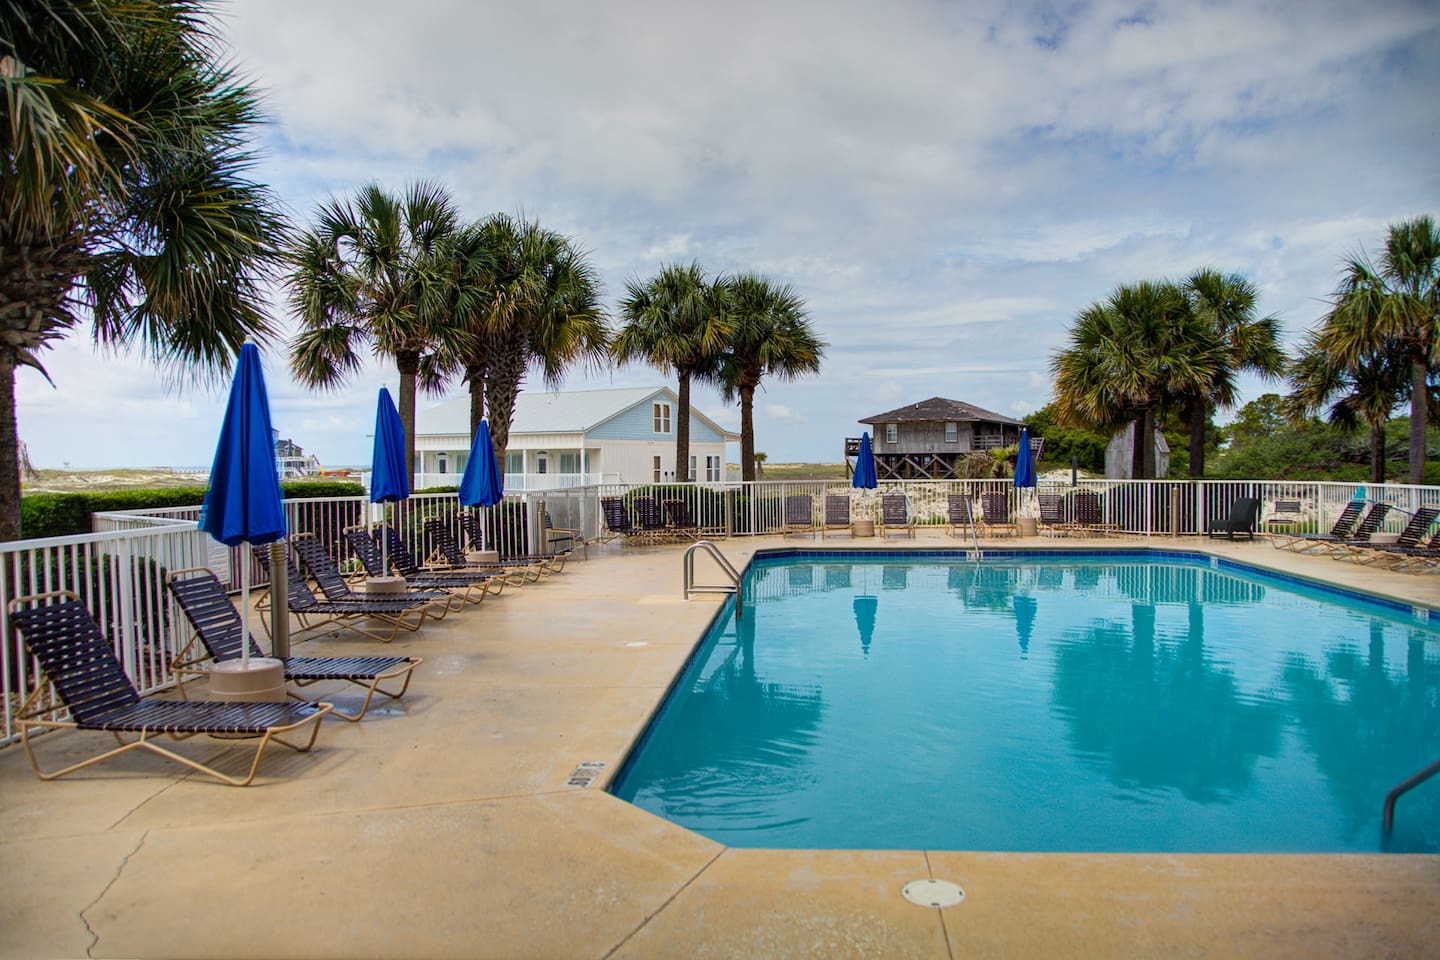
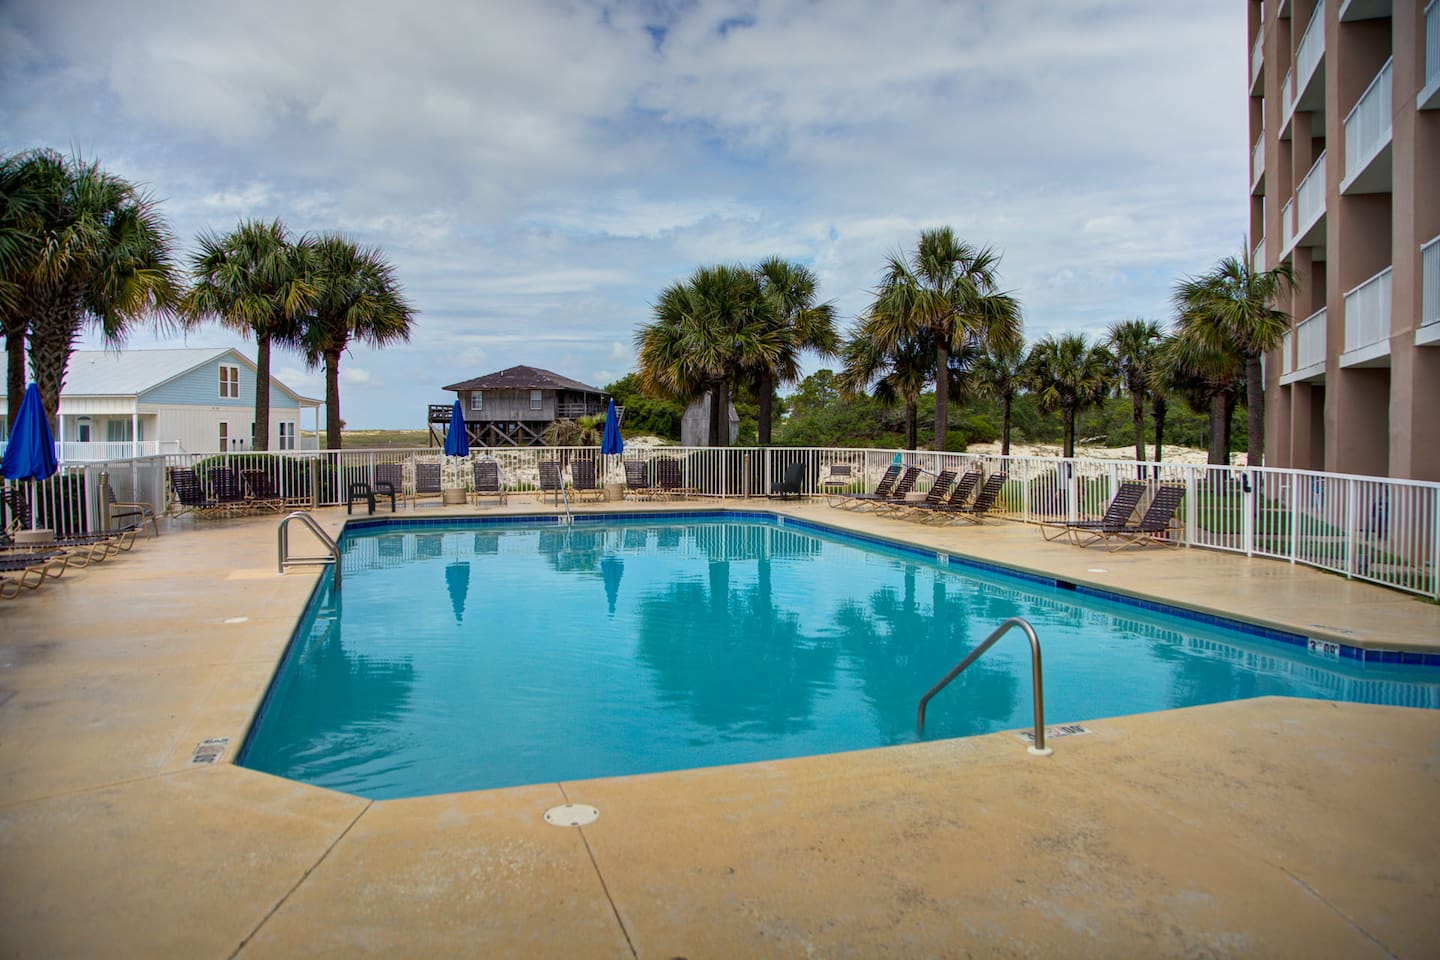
bench: present [1031,455,1077,487] -> present [348,481,396,515]

